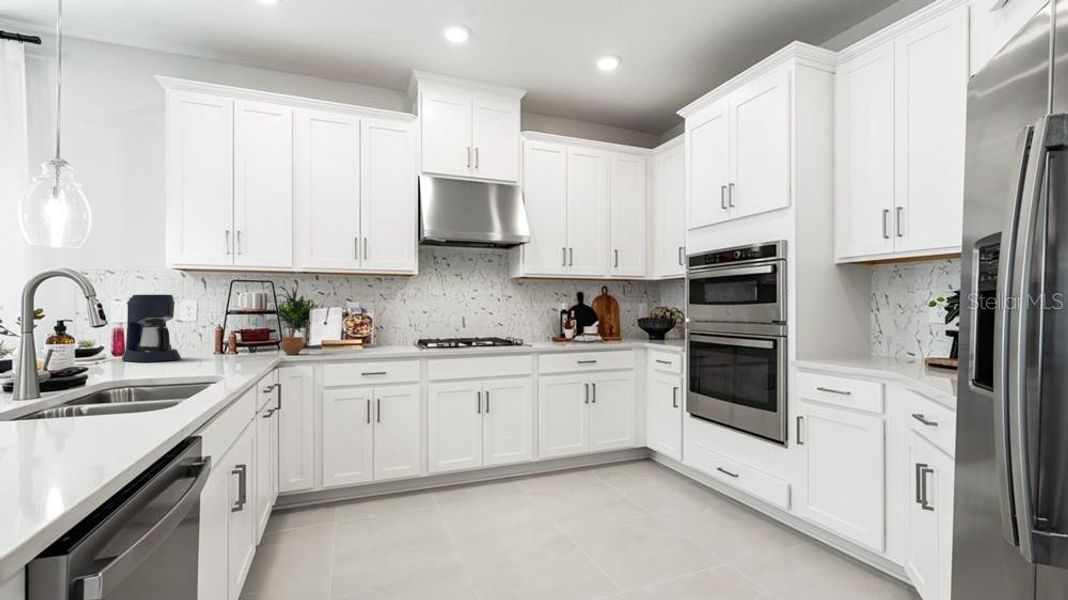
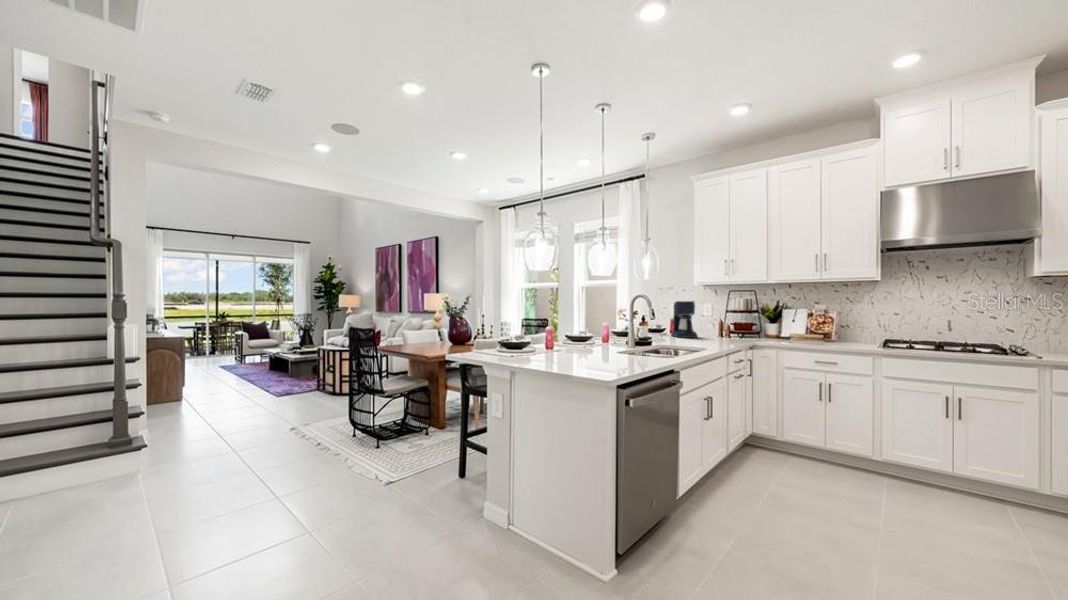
potted plant: present [278,287,313,355] -> none [750,295,781,342]

